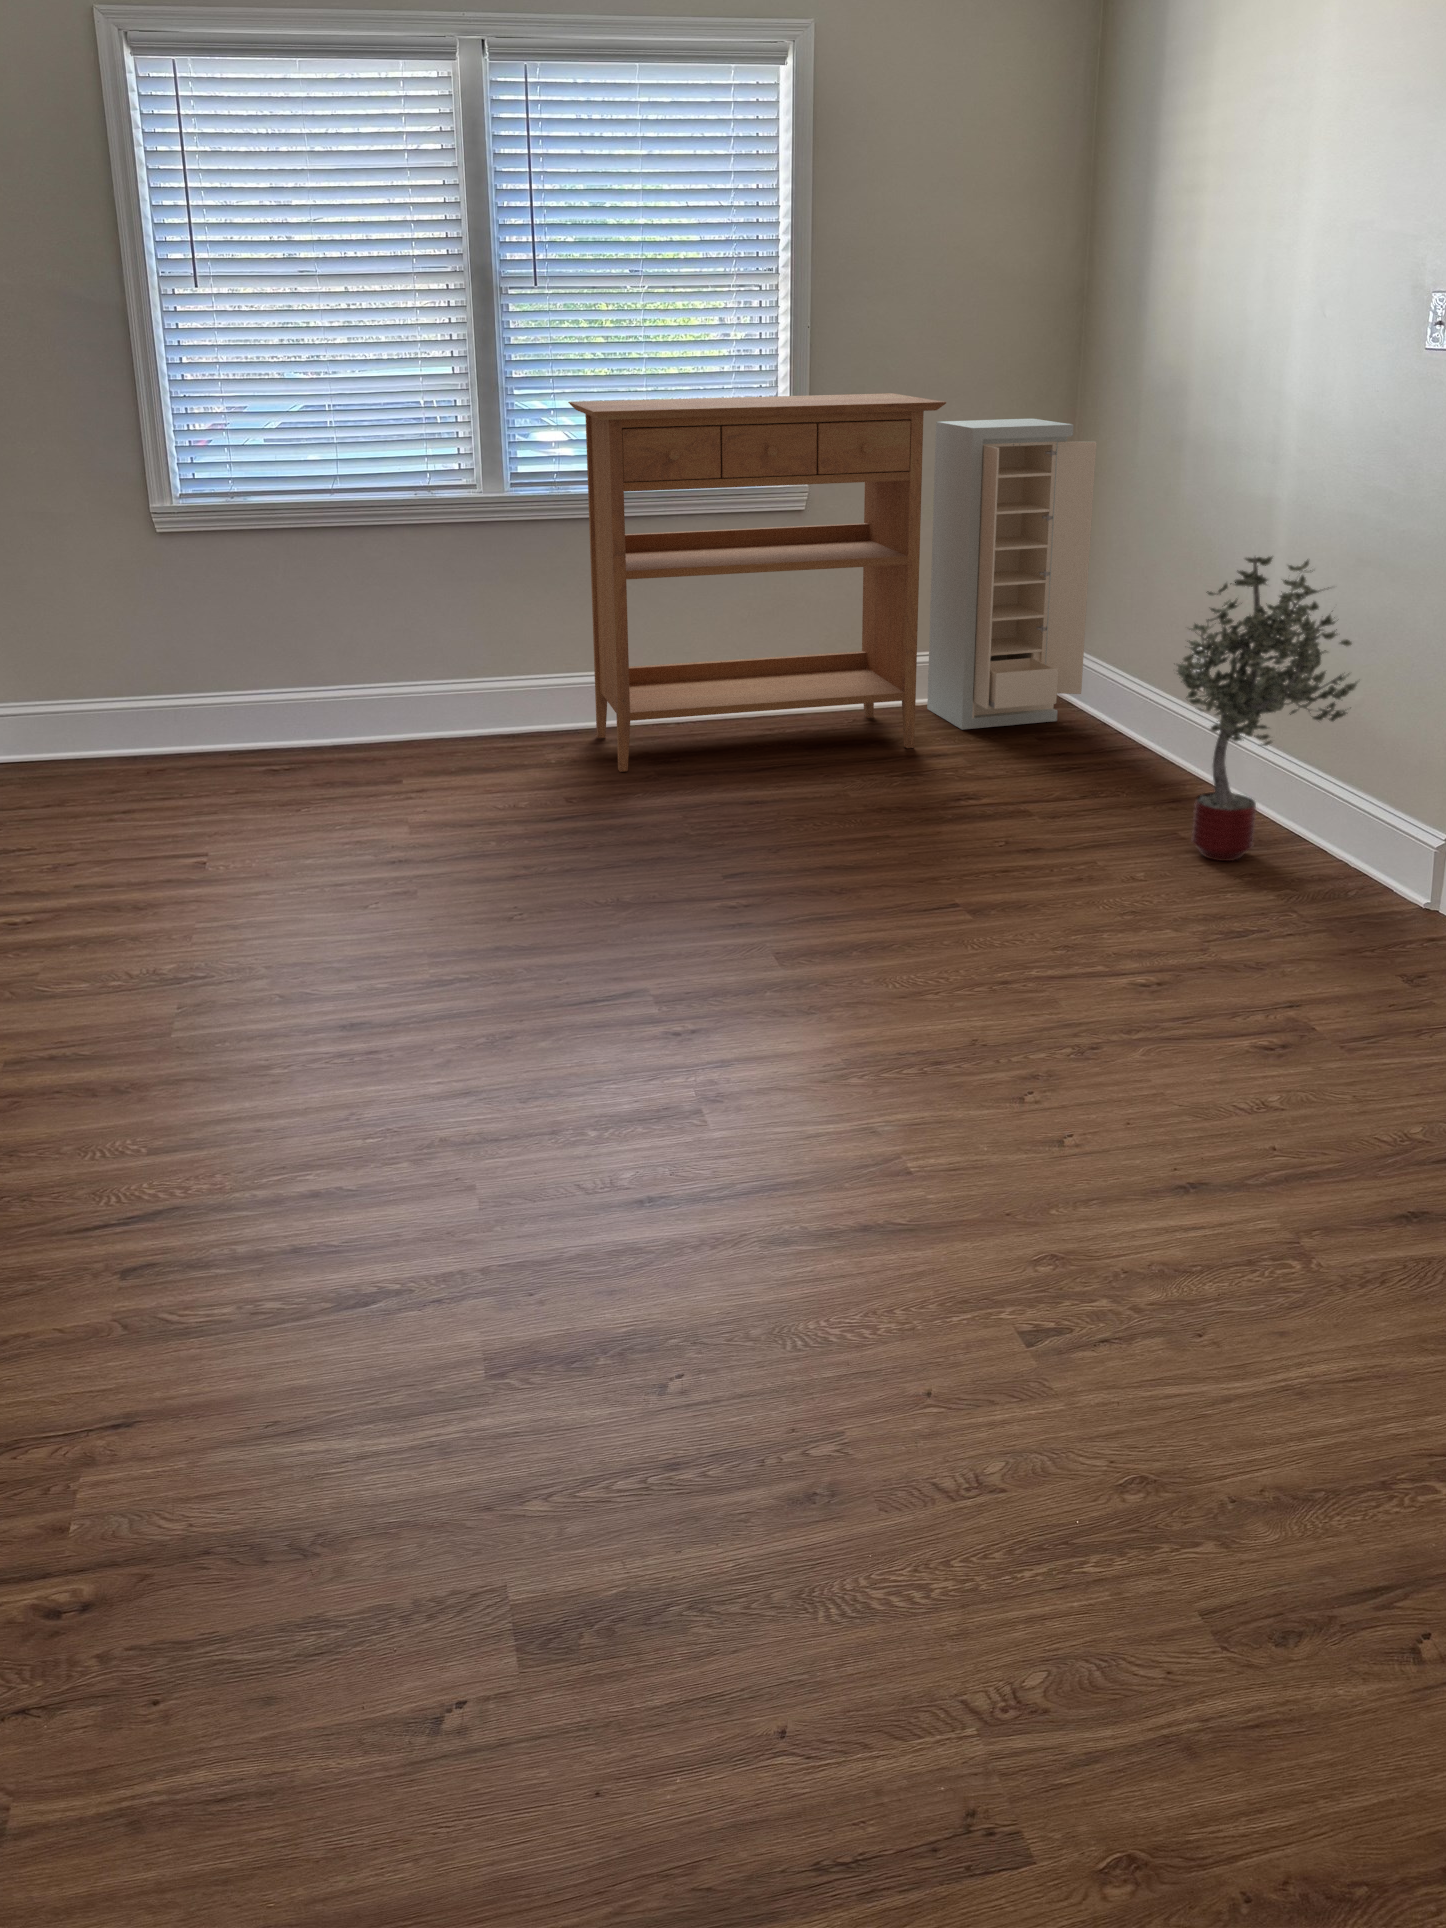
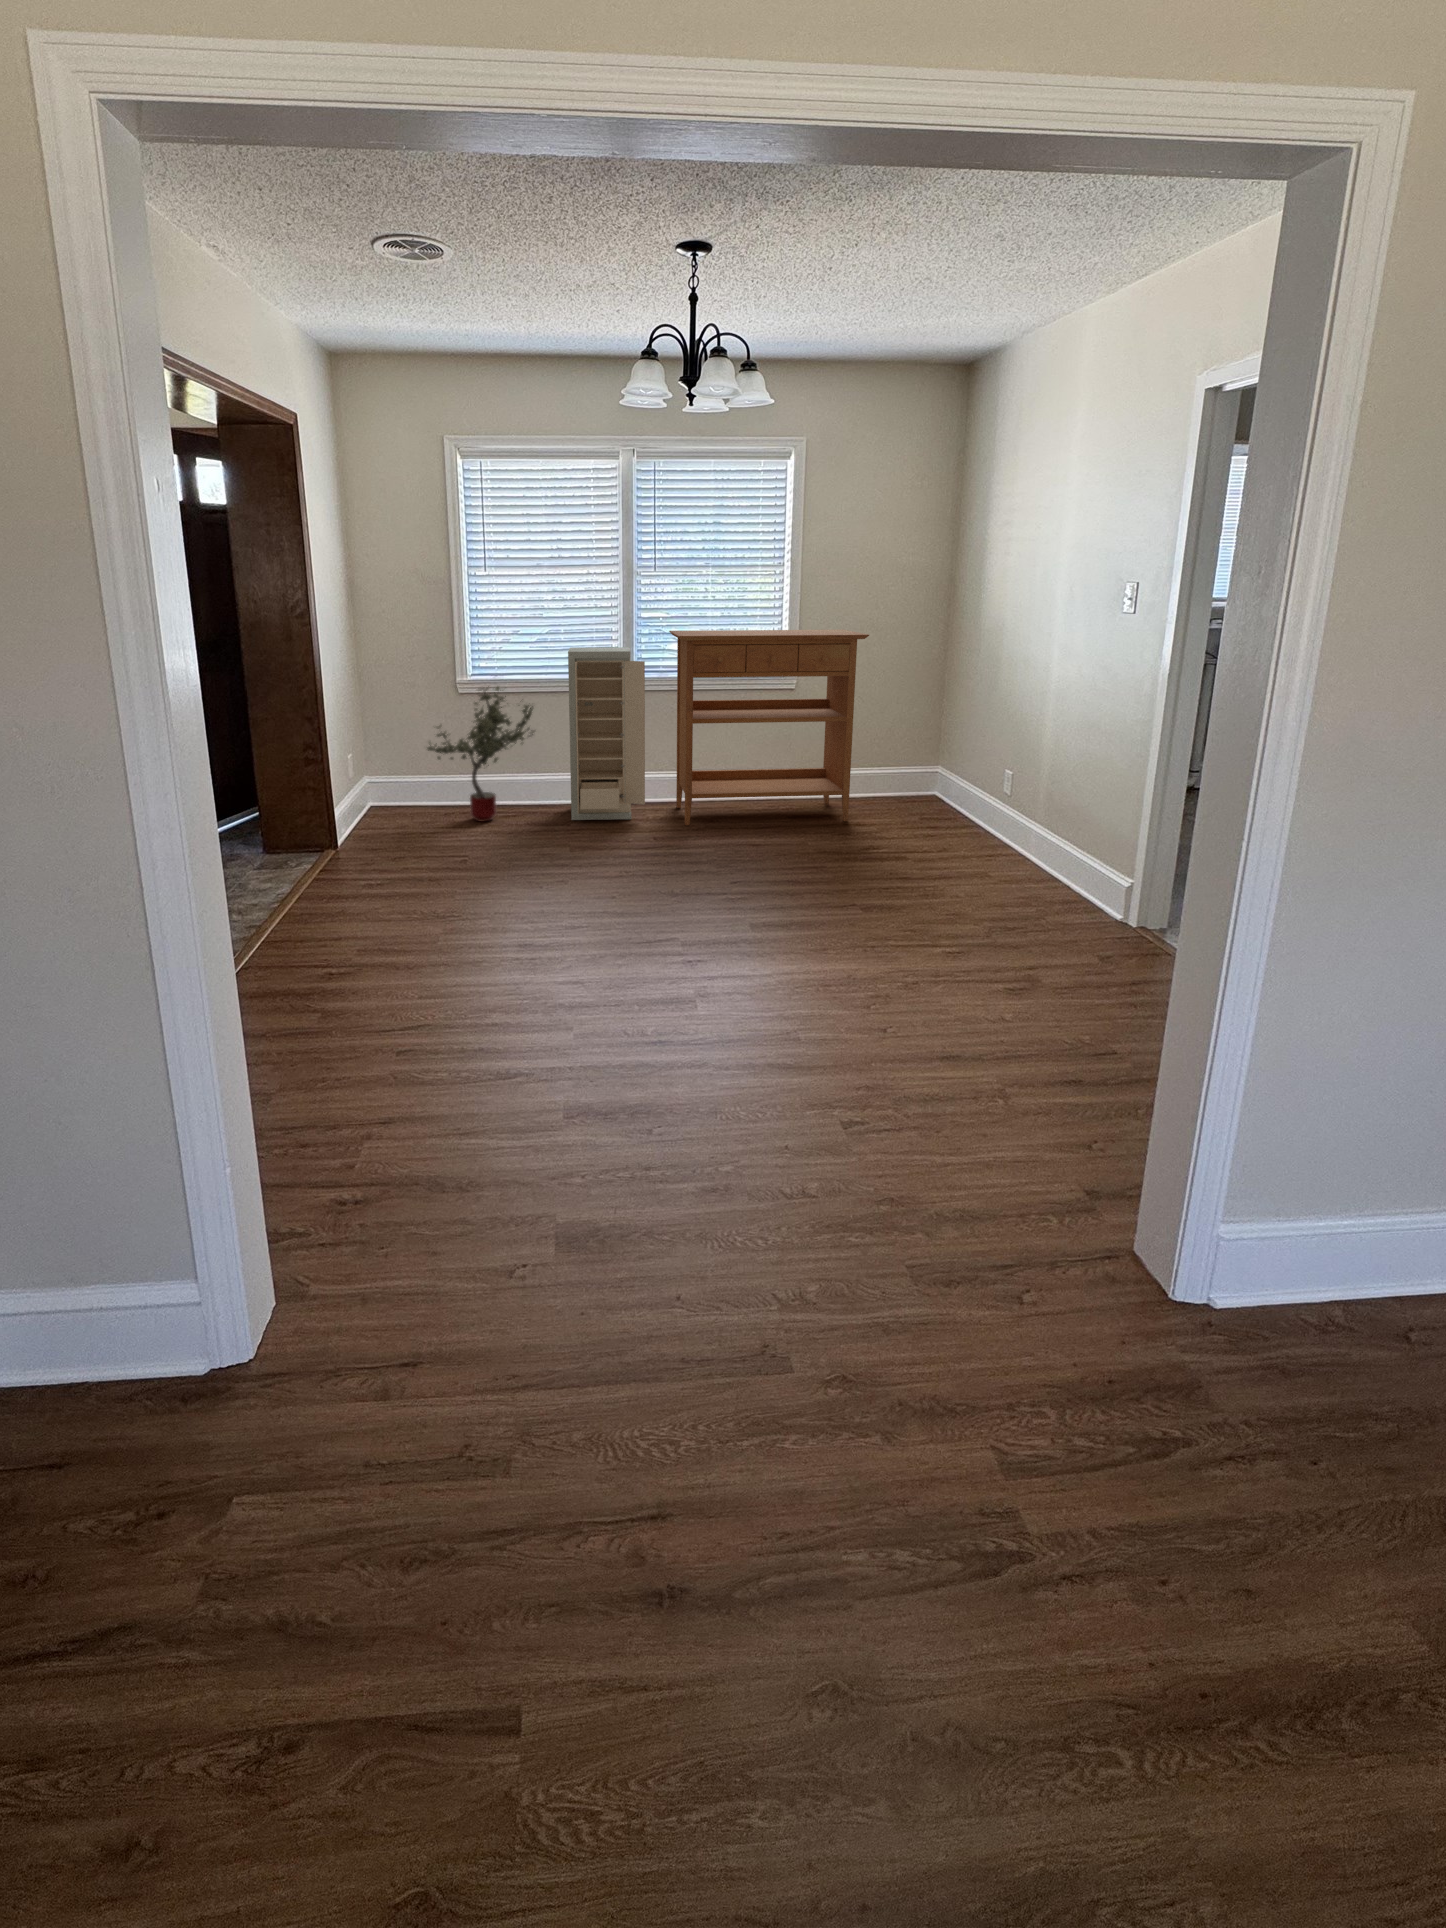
storage cabinet: present [927,418,1096,730] -> present [568,647,645,820]
potted tree: present [1177,557,1358,861] -> present [427,686,535,821]

